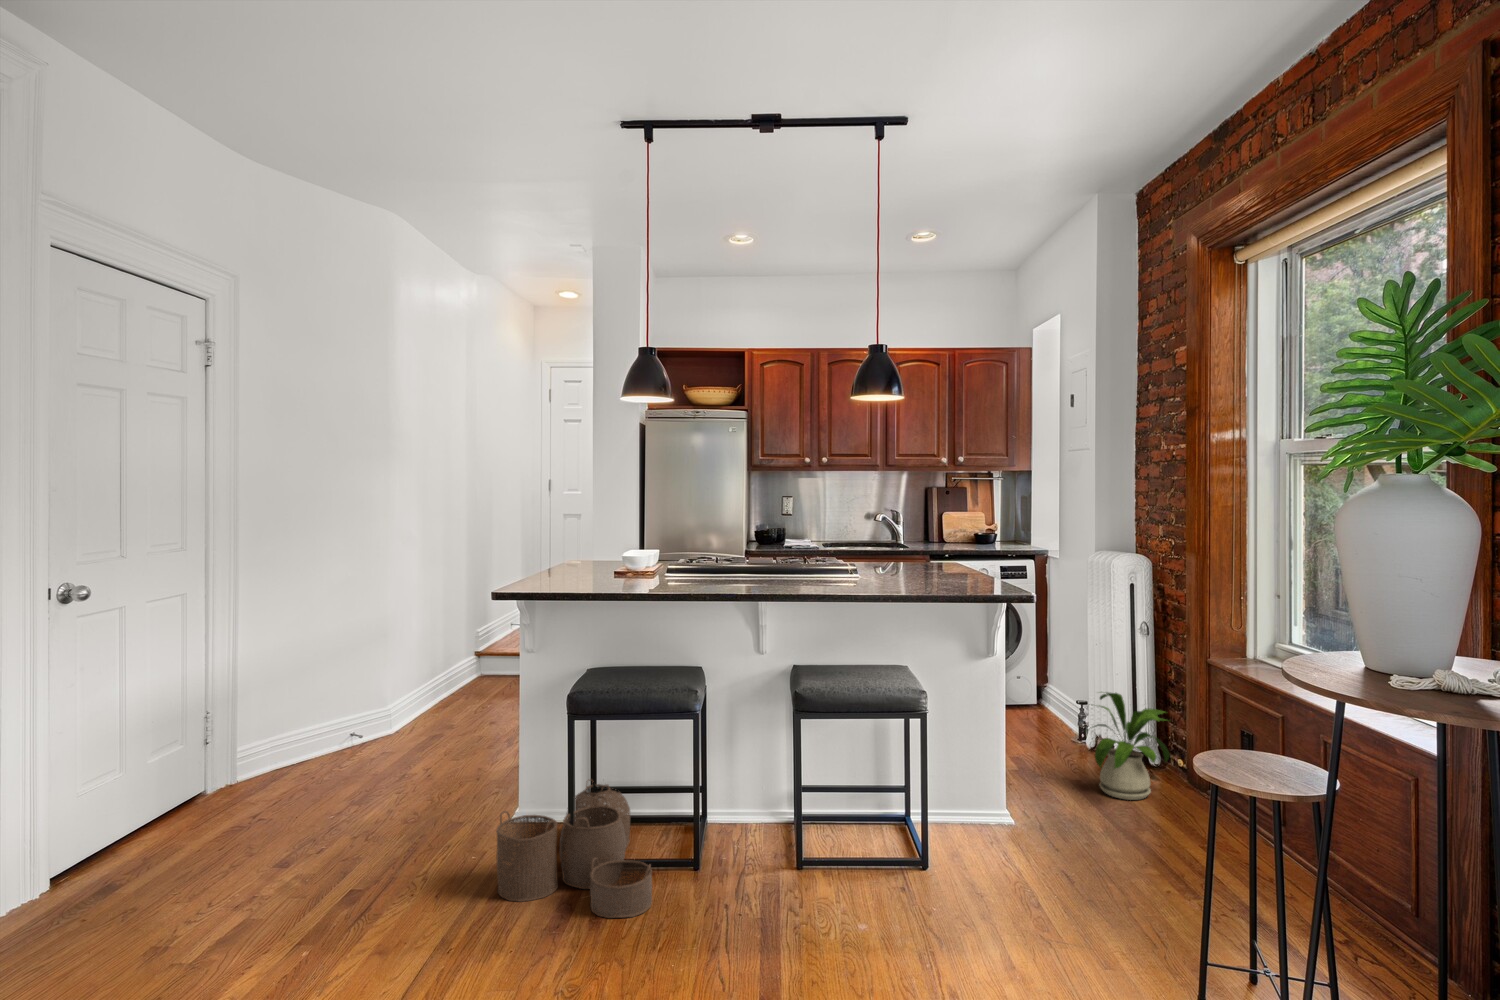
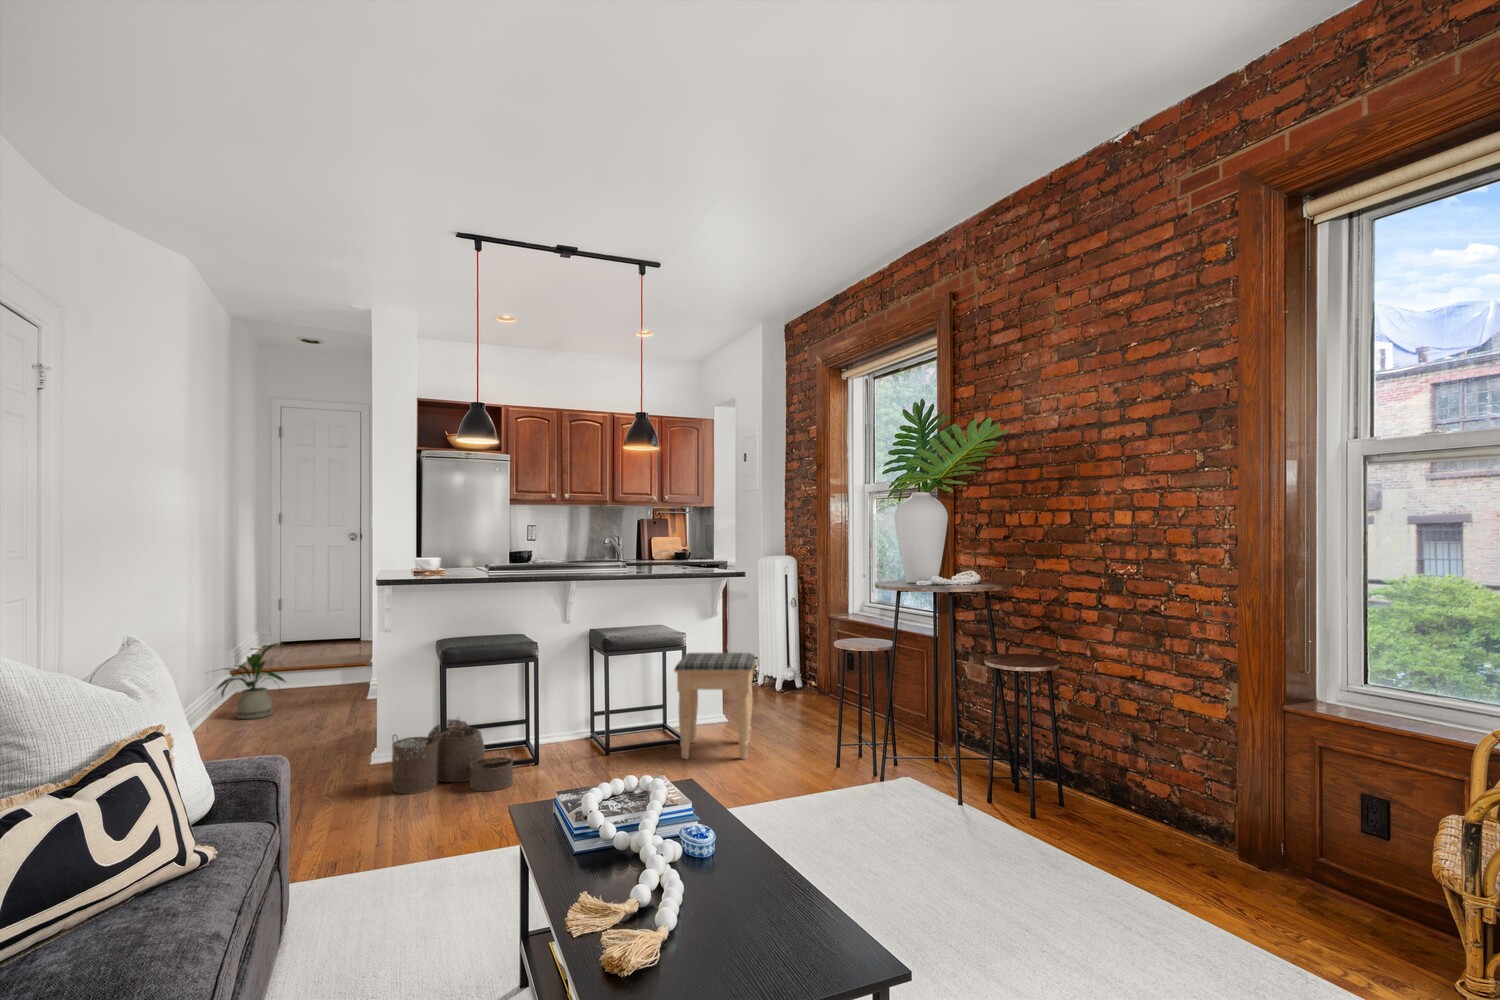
house plant: present [1094,692,1170,800] -> present [216,643,285,719]
footstool: none [903,721,1052,923] -> present [674,653,755,759]

